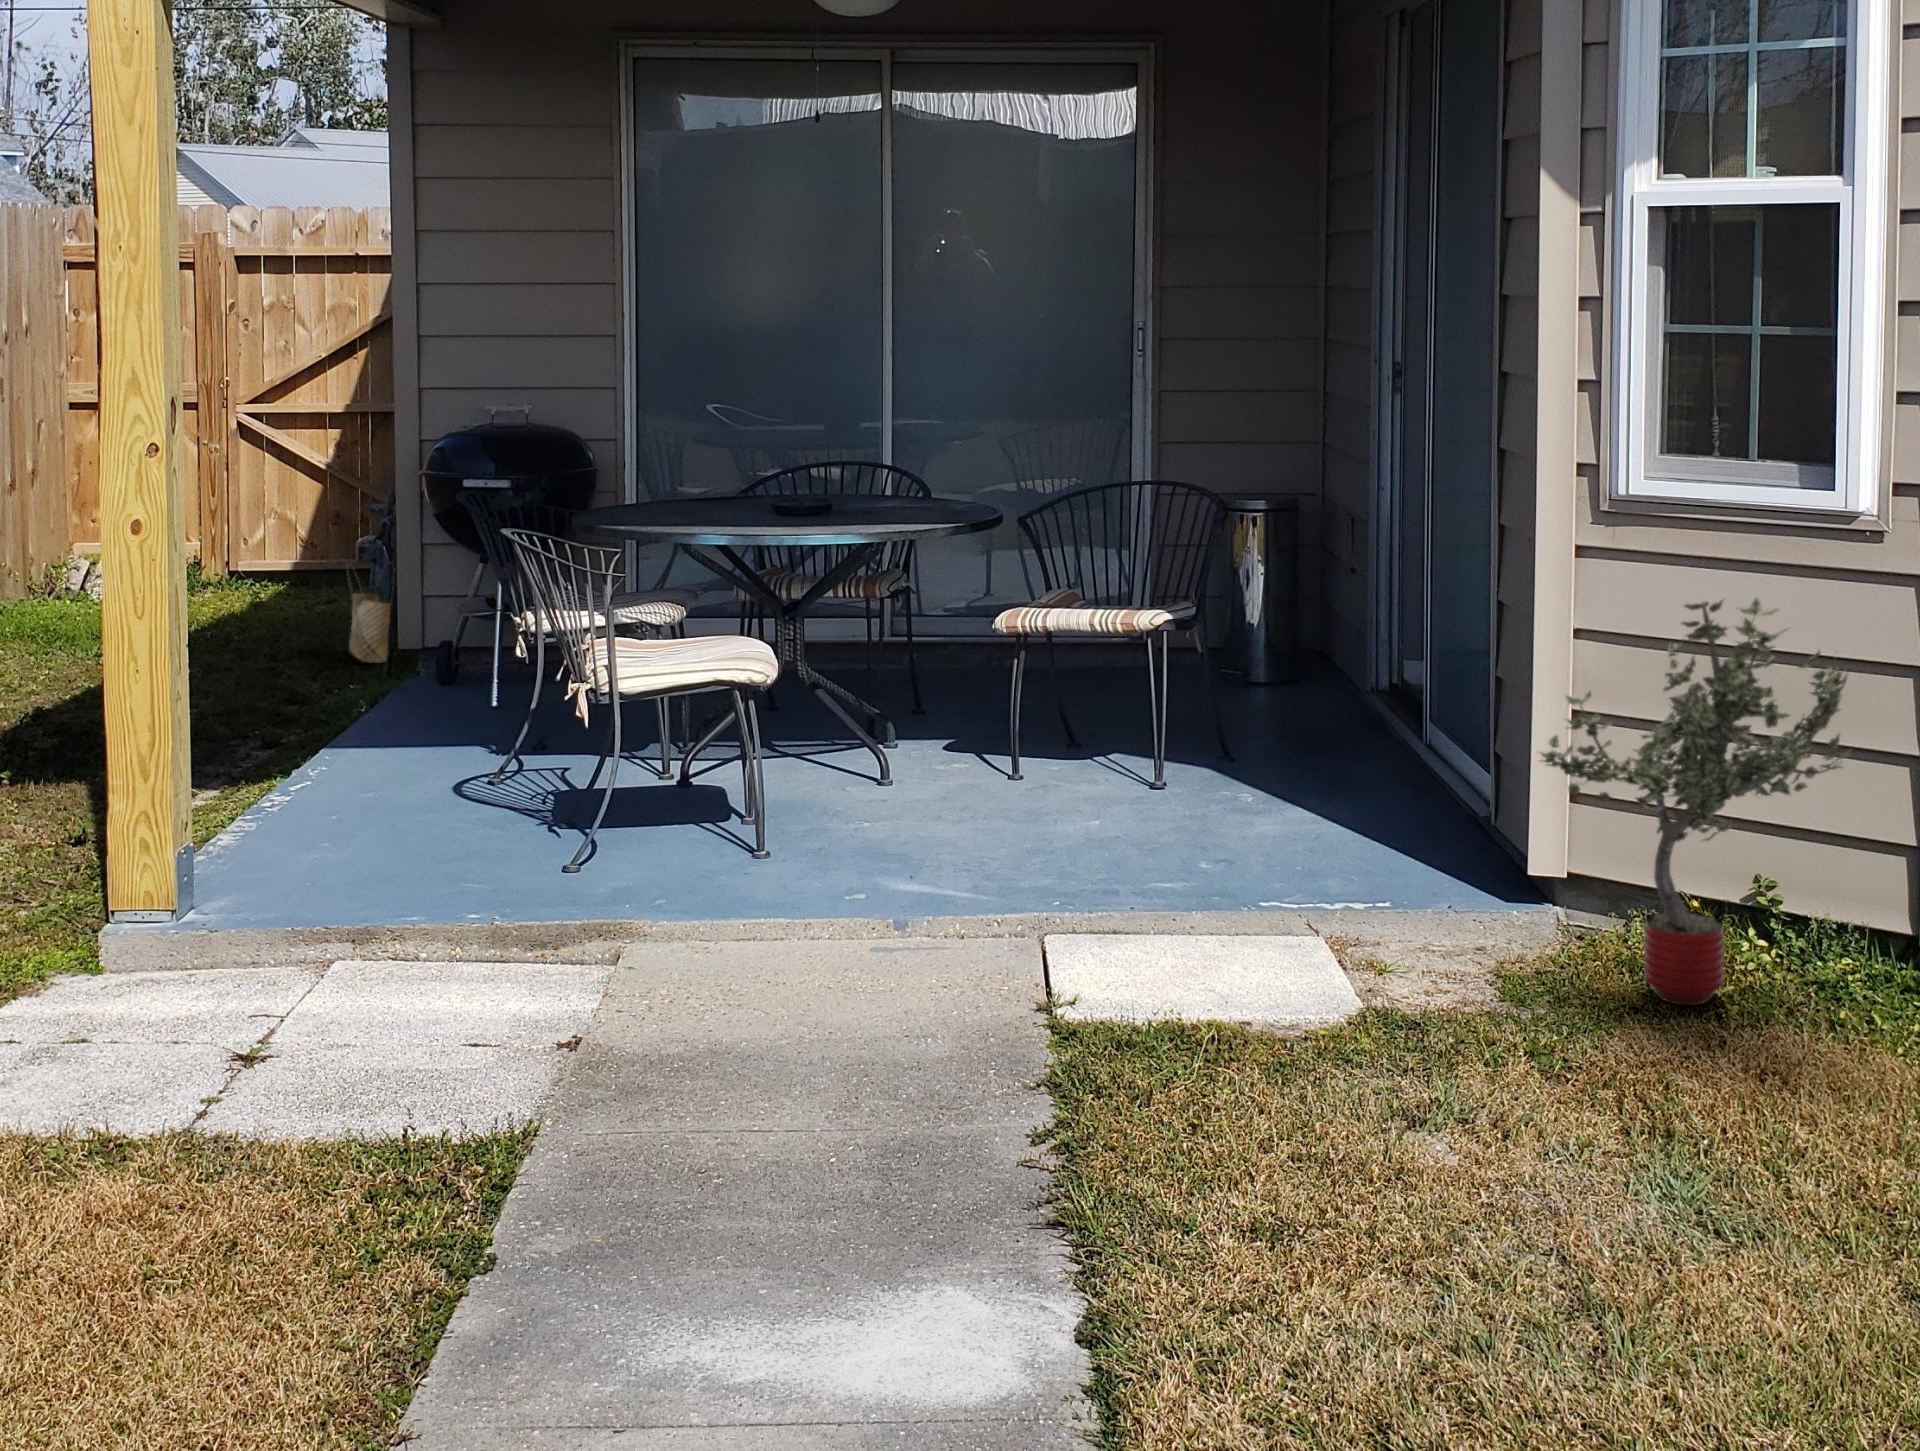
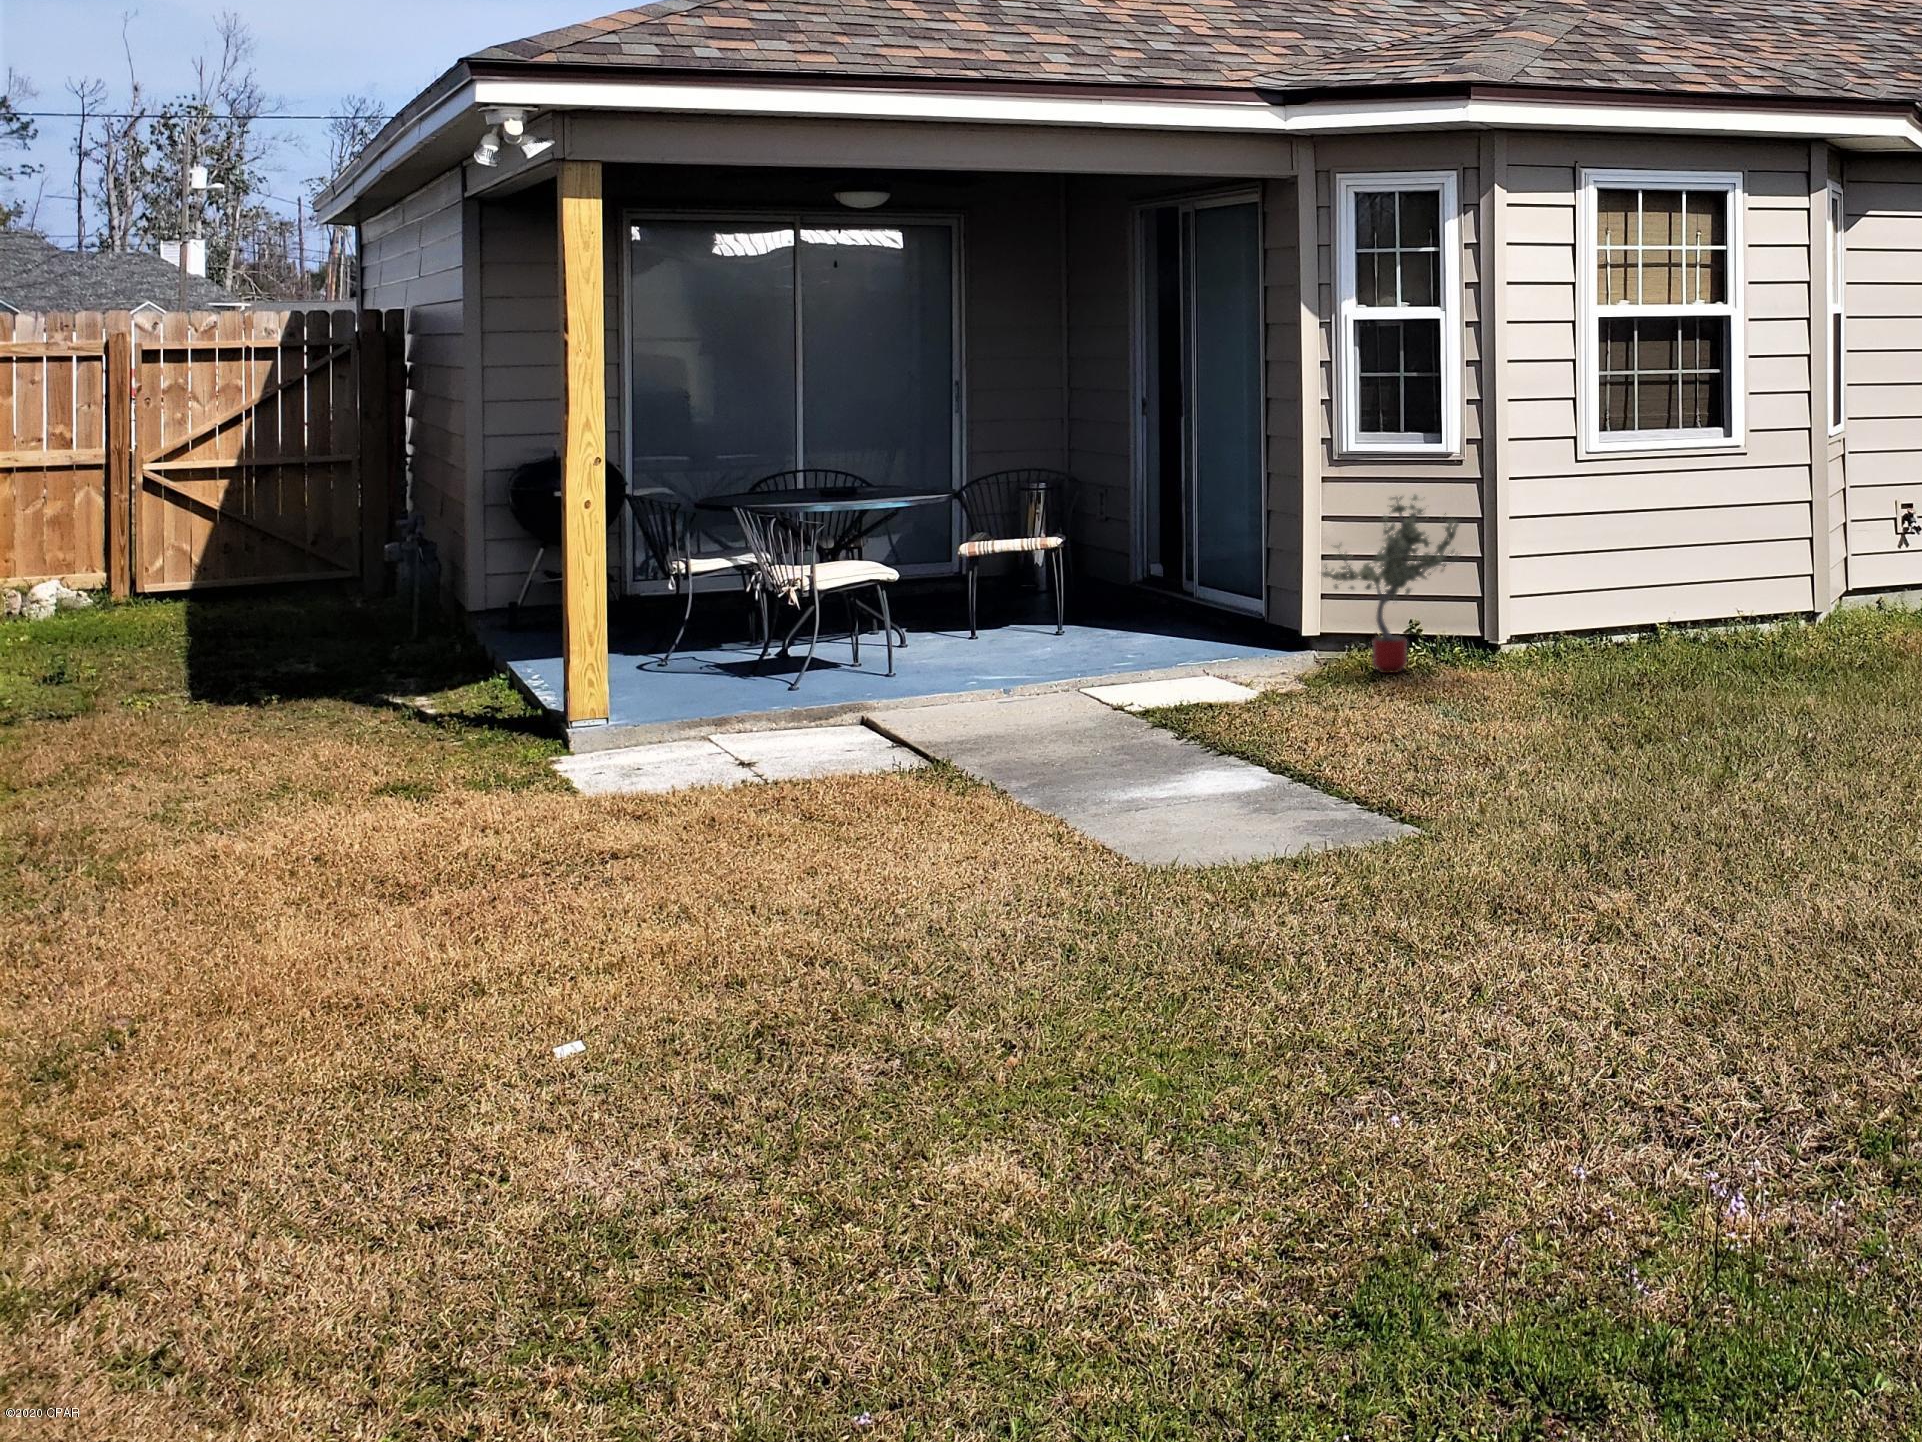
woven basket: present [349,563,393,663] -> none [401,560,444,629]

